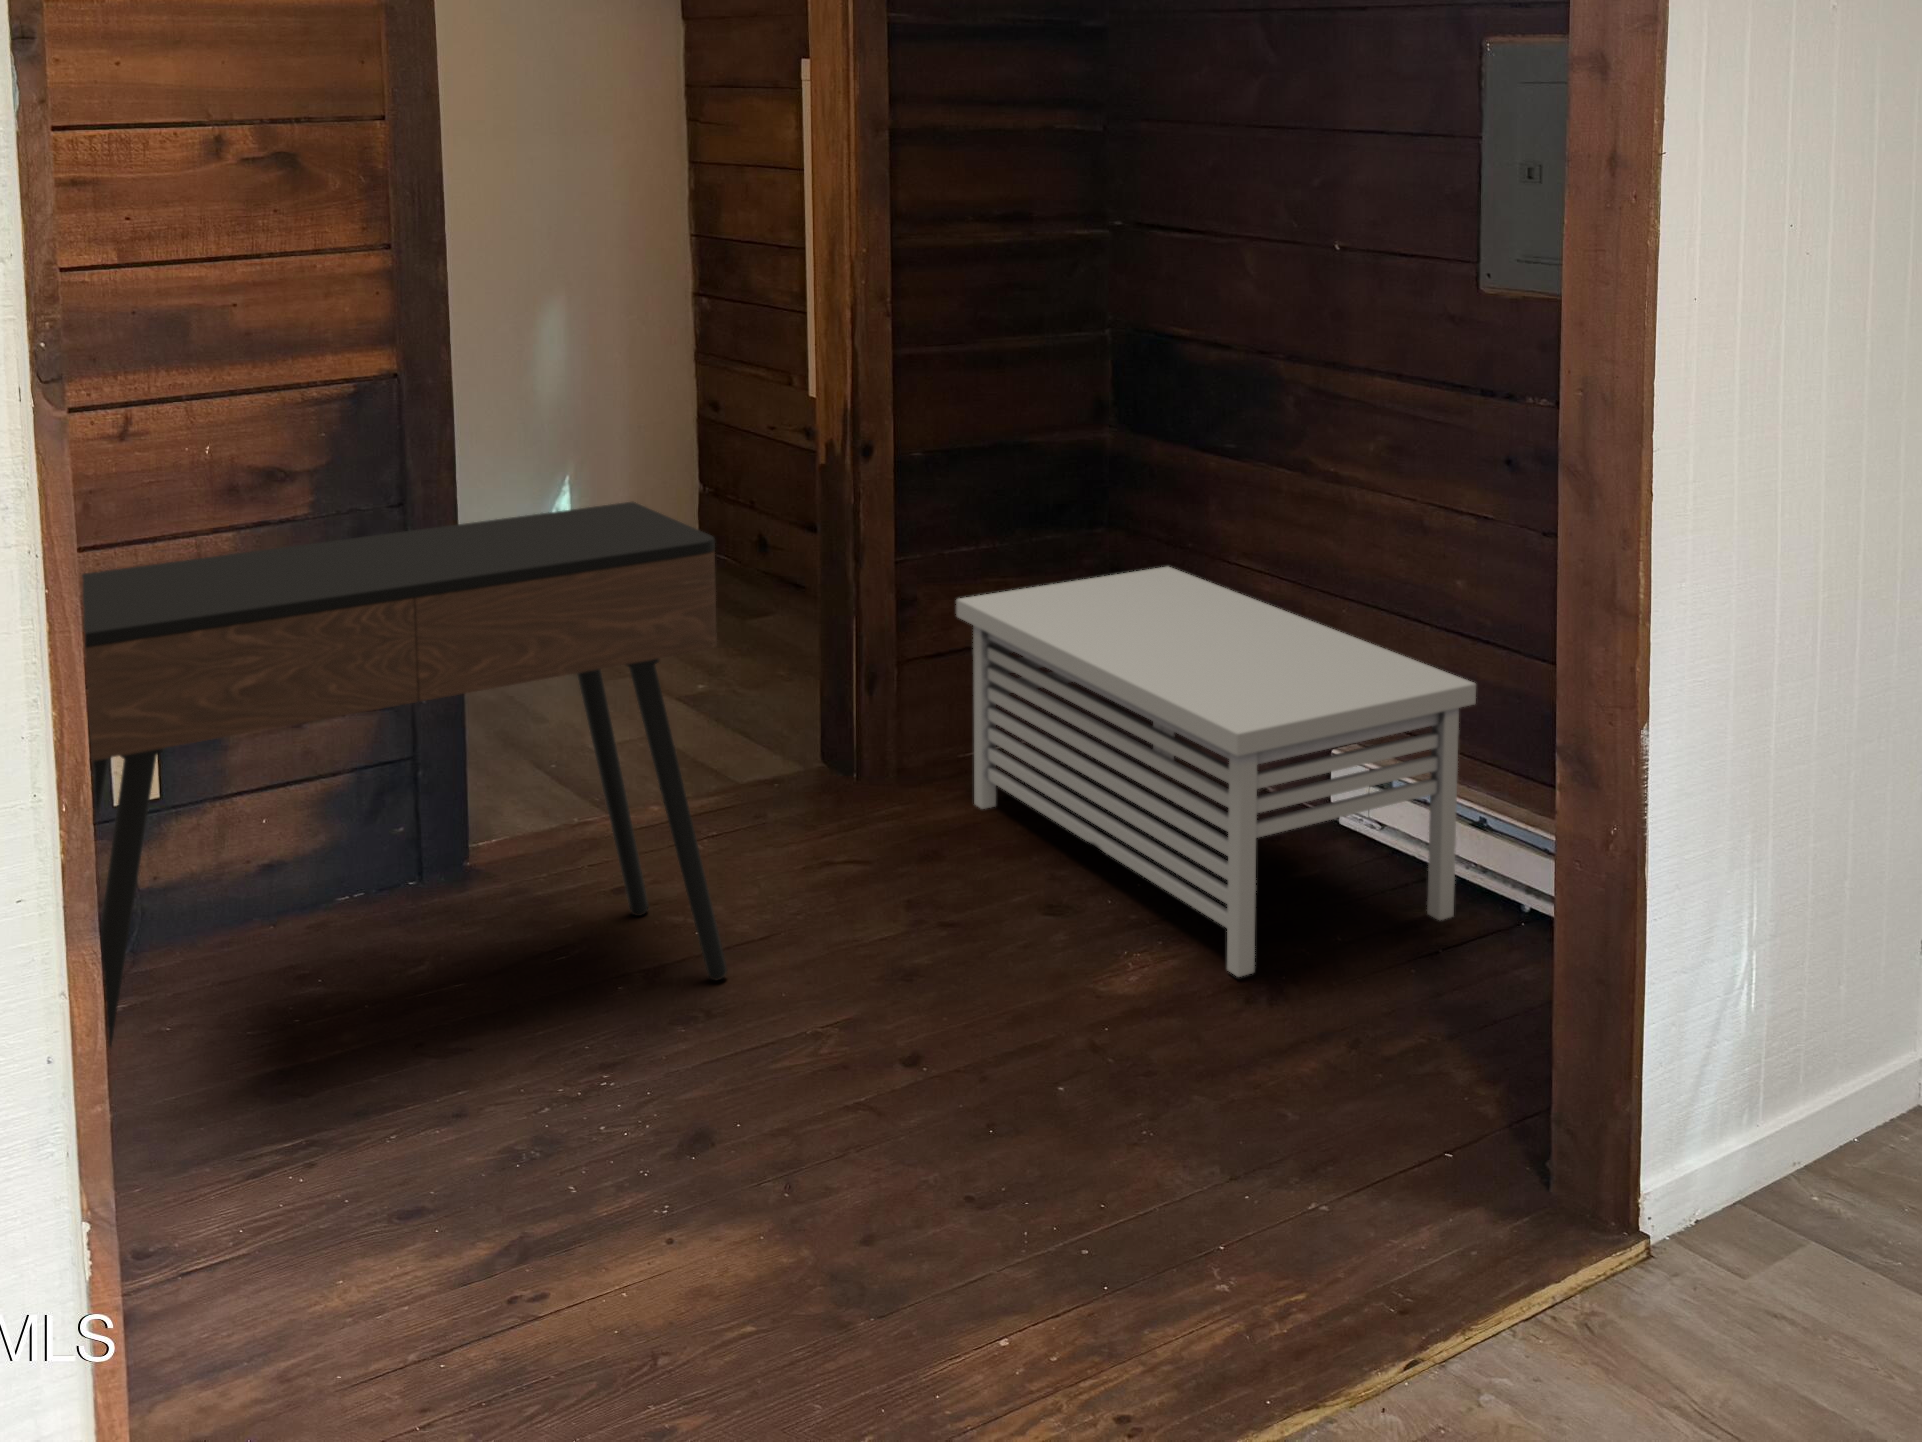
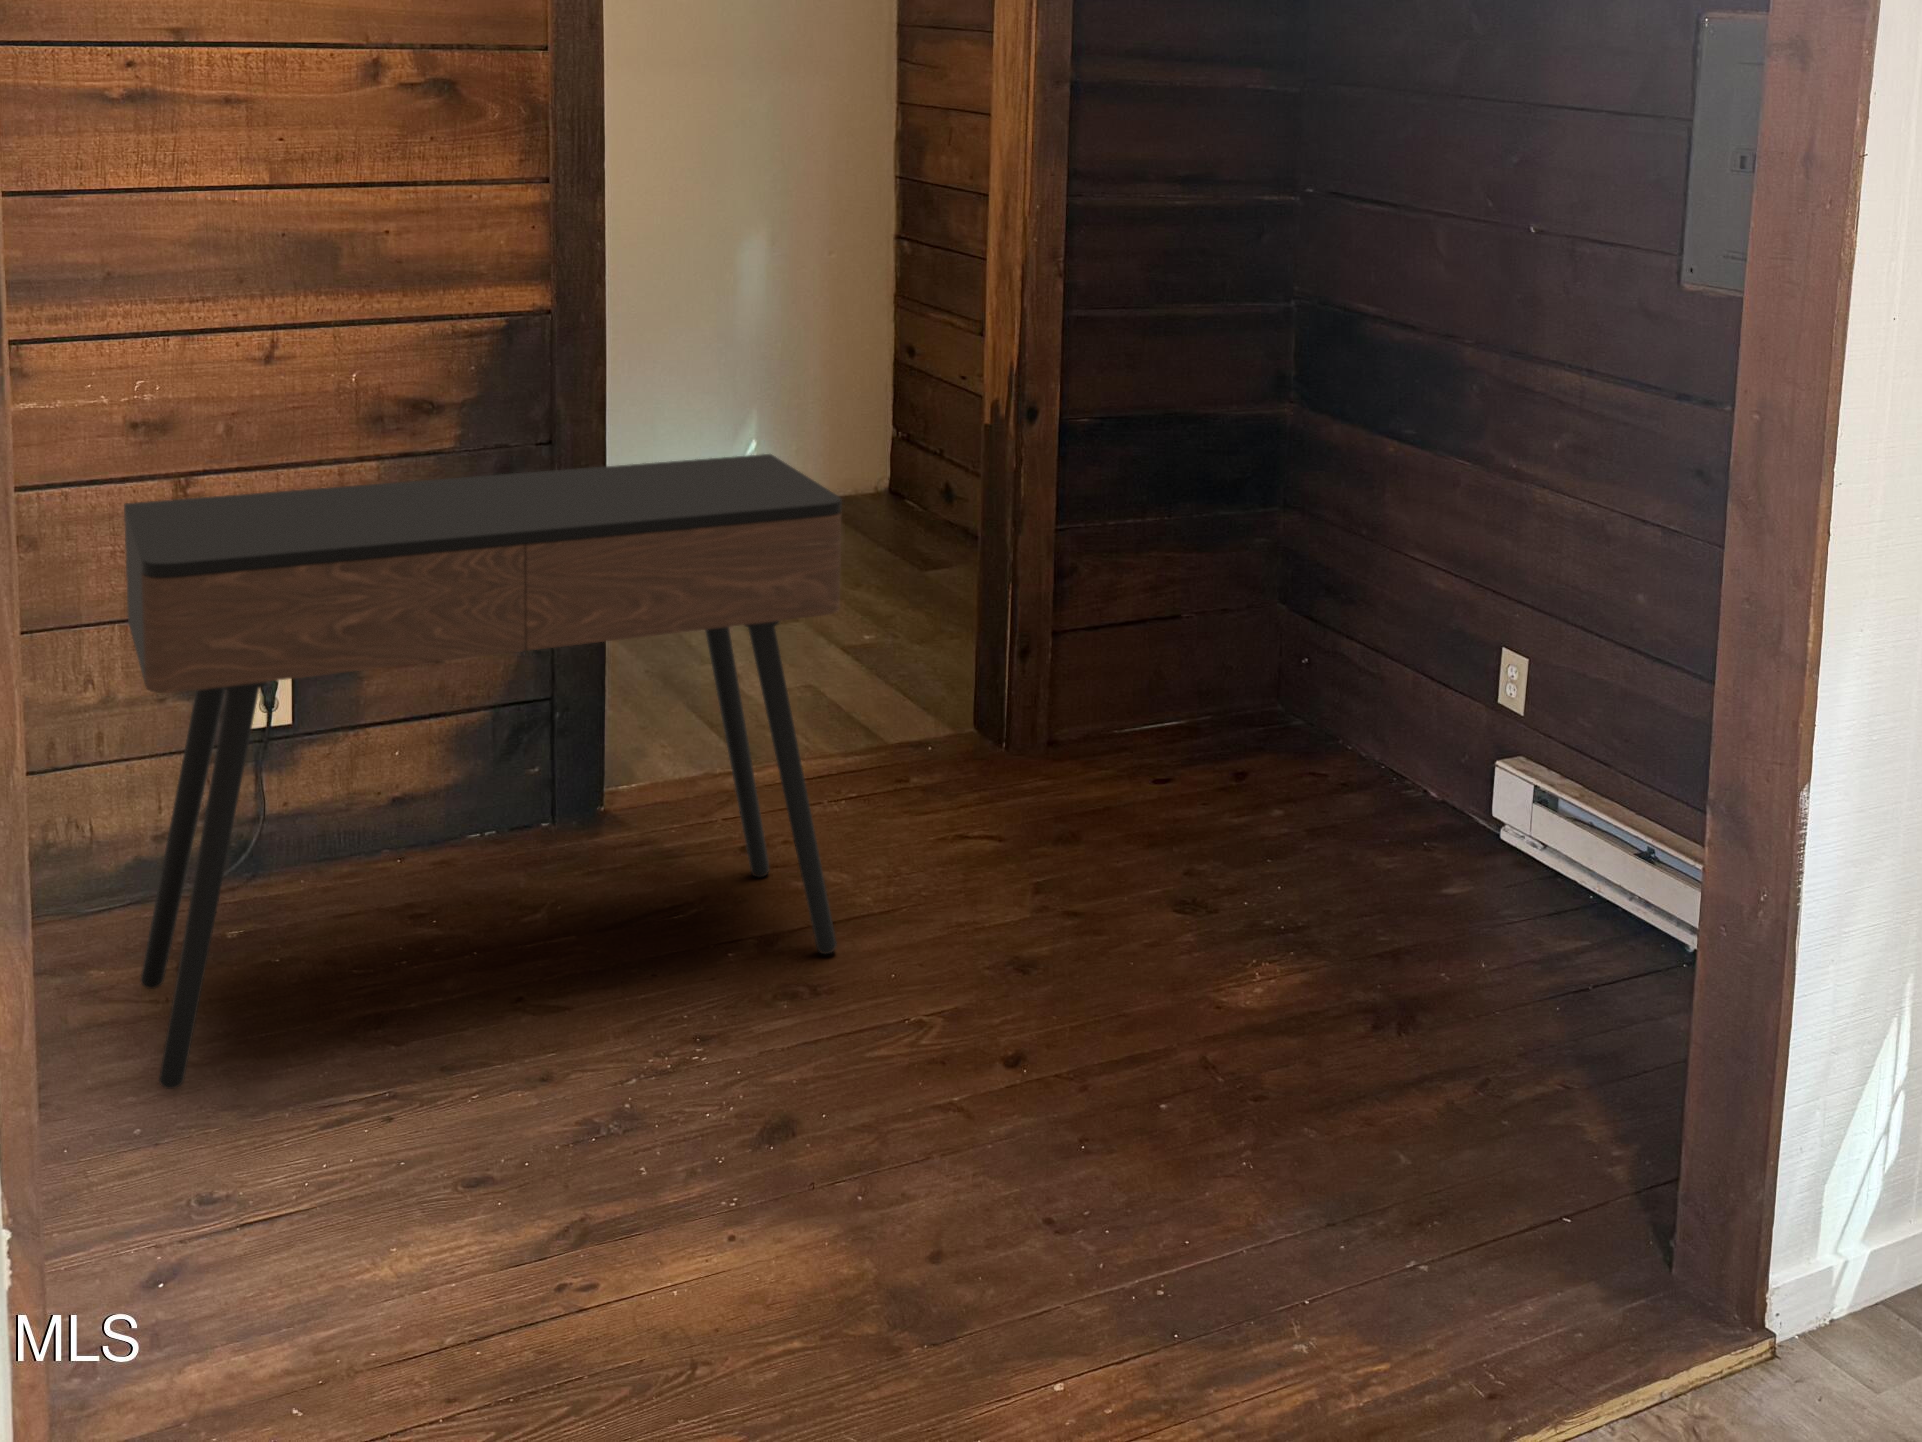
storage bench: present [956,567,1476,977] -> none [1110,551,1648,1000]

